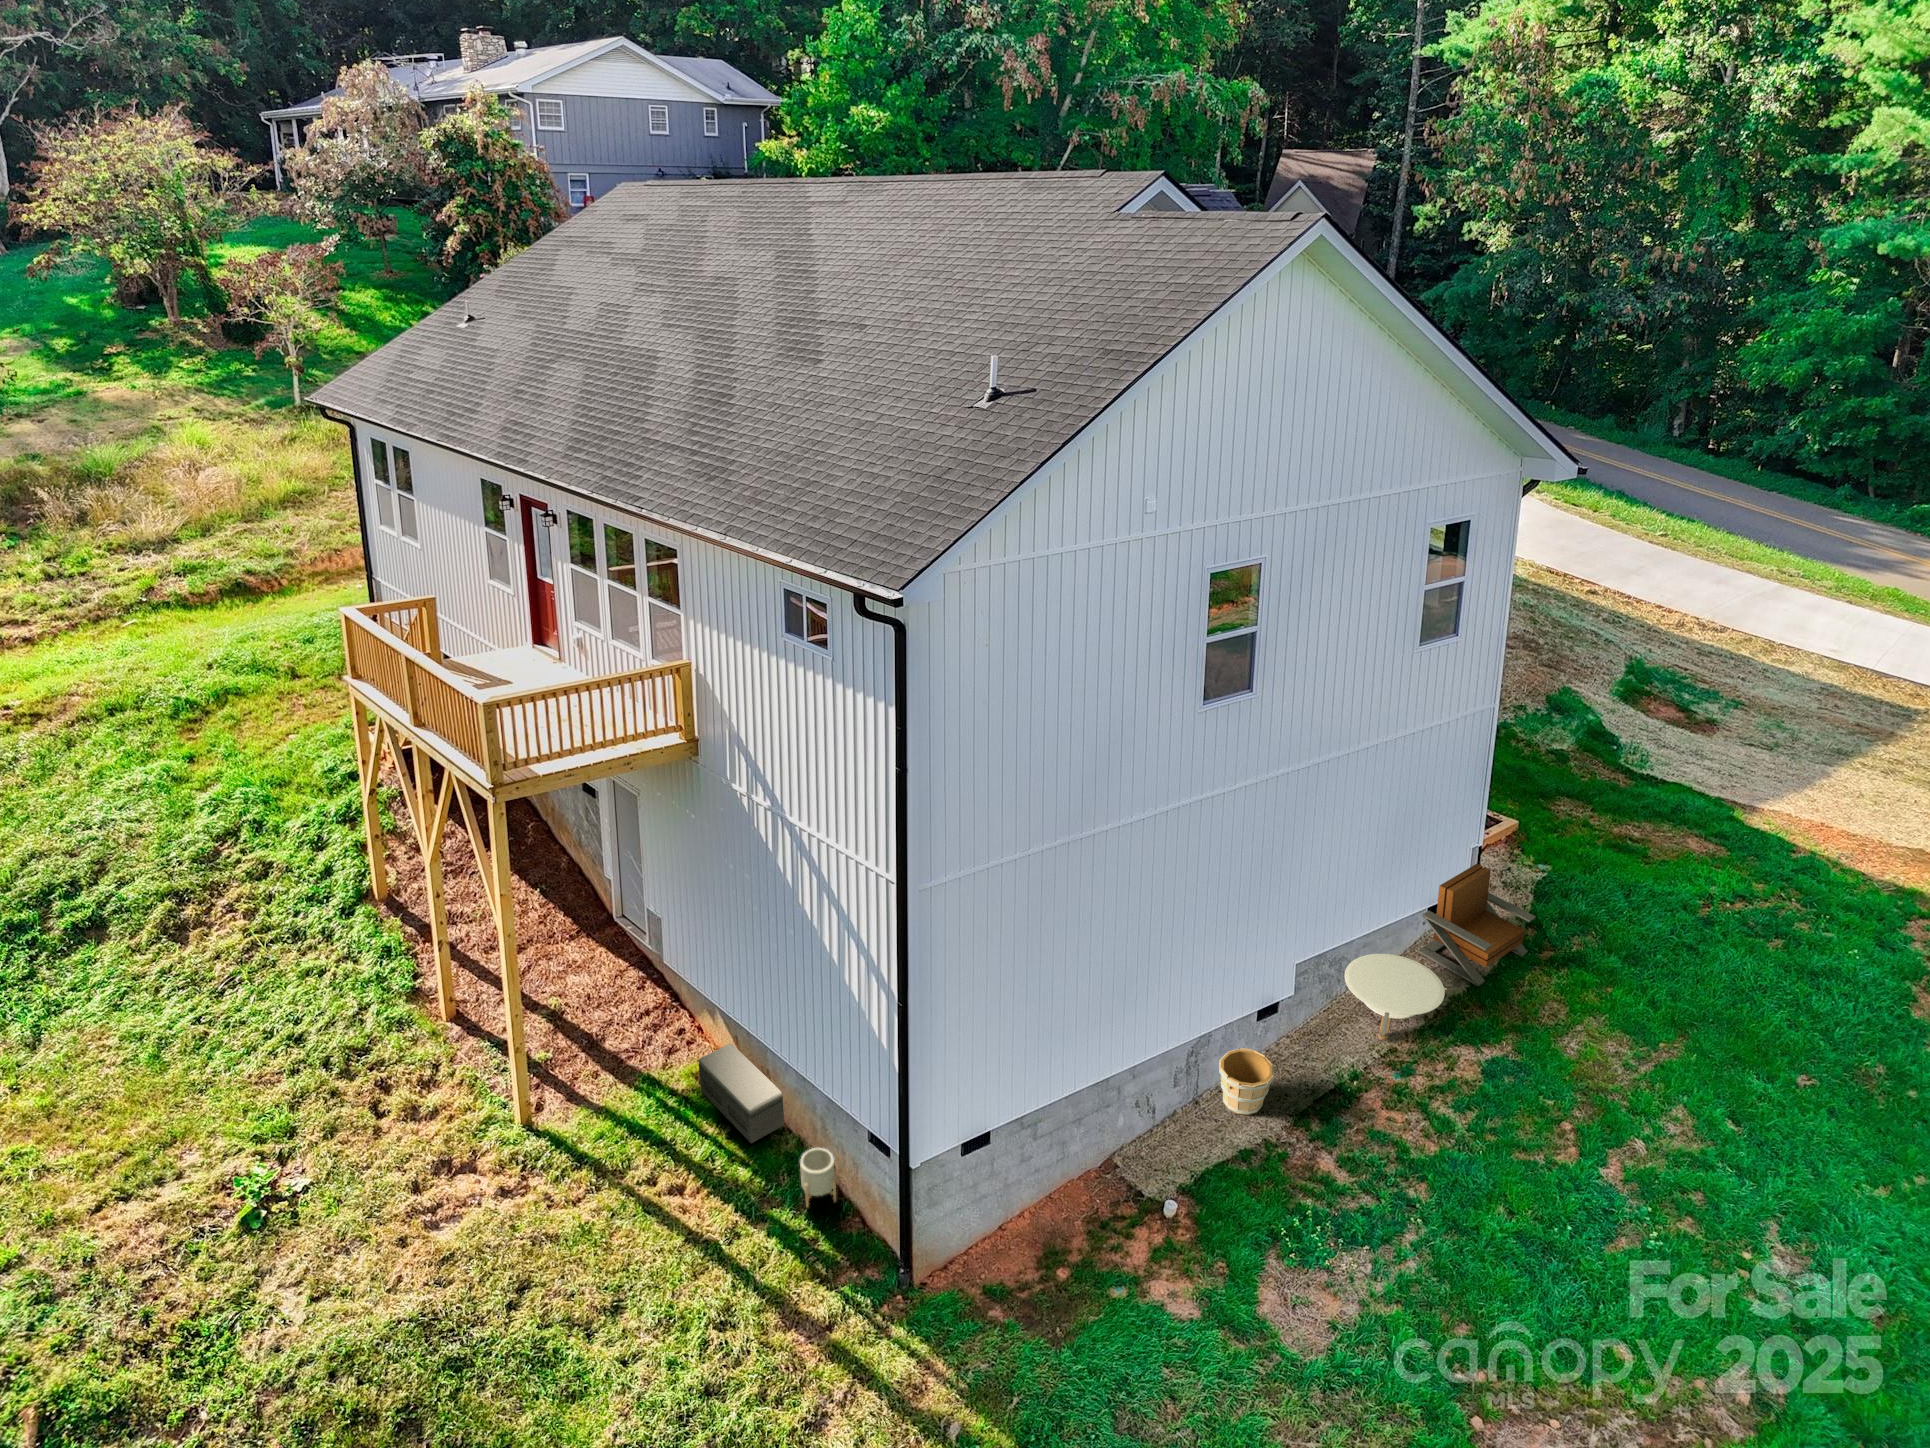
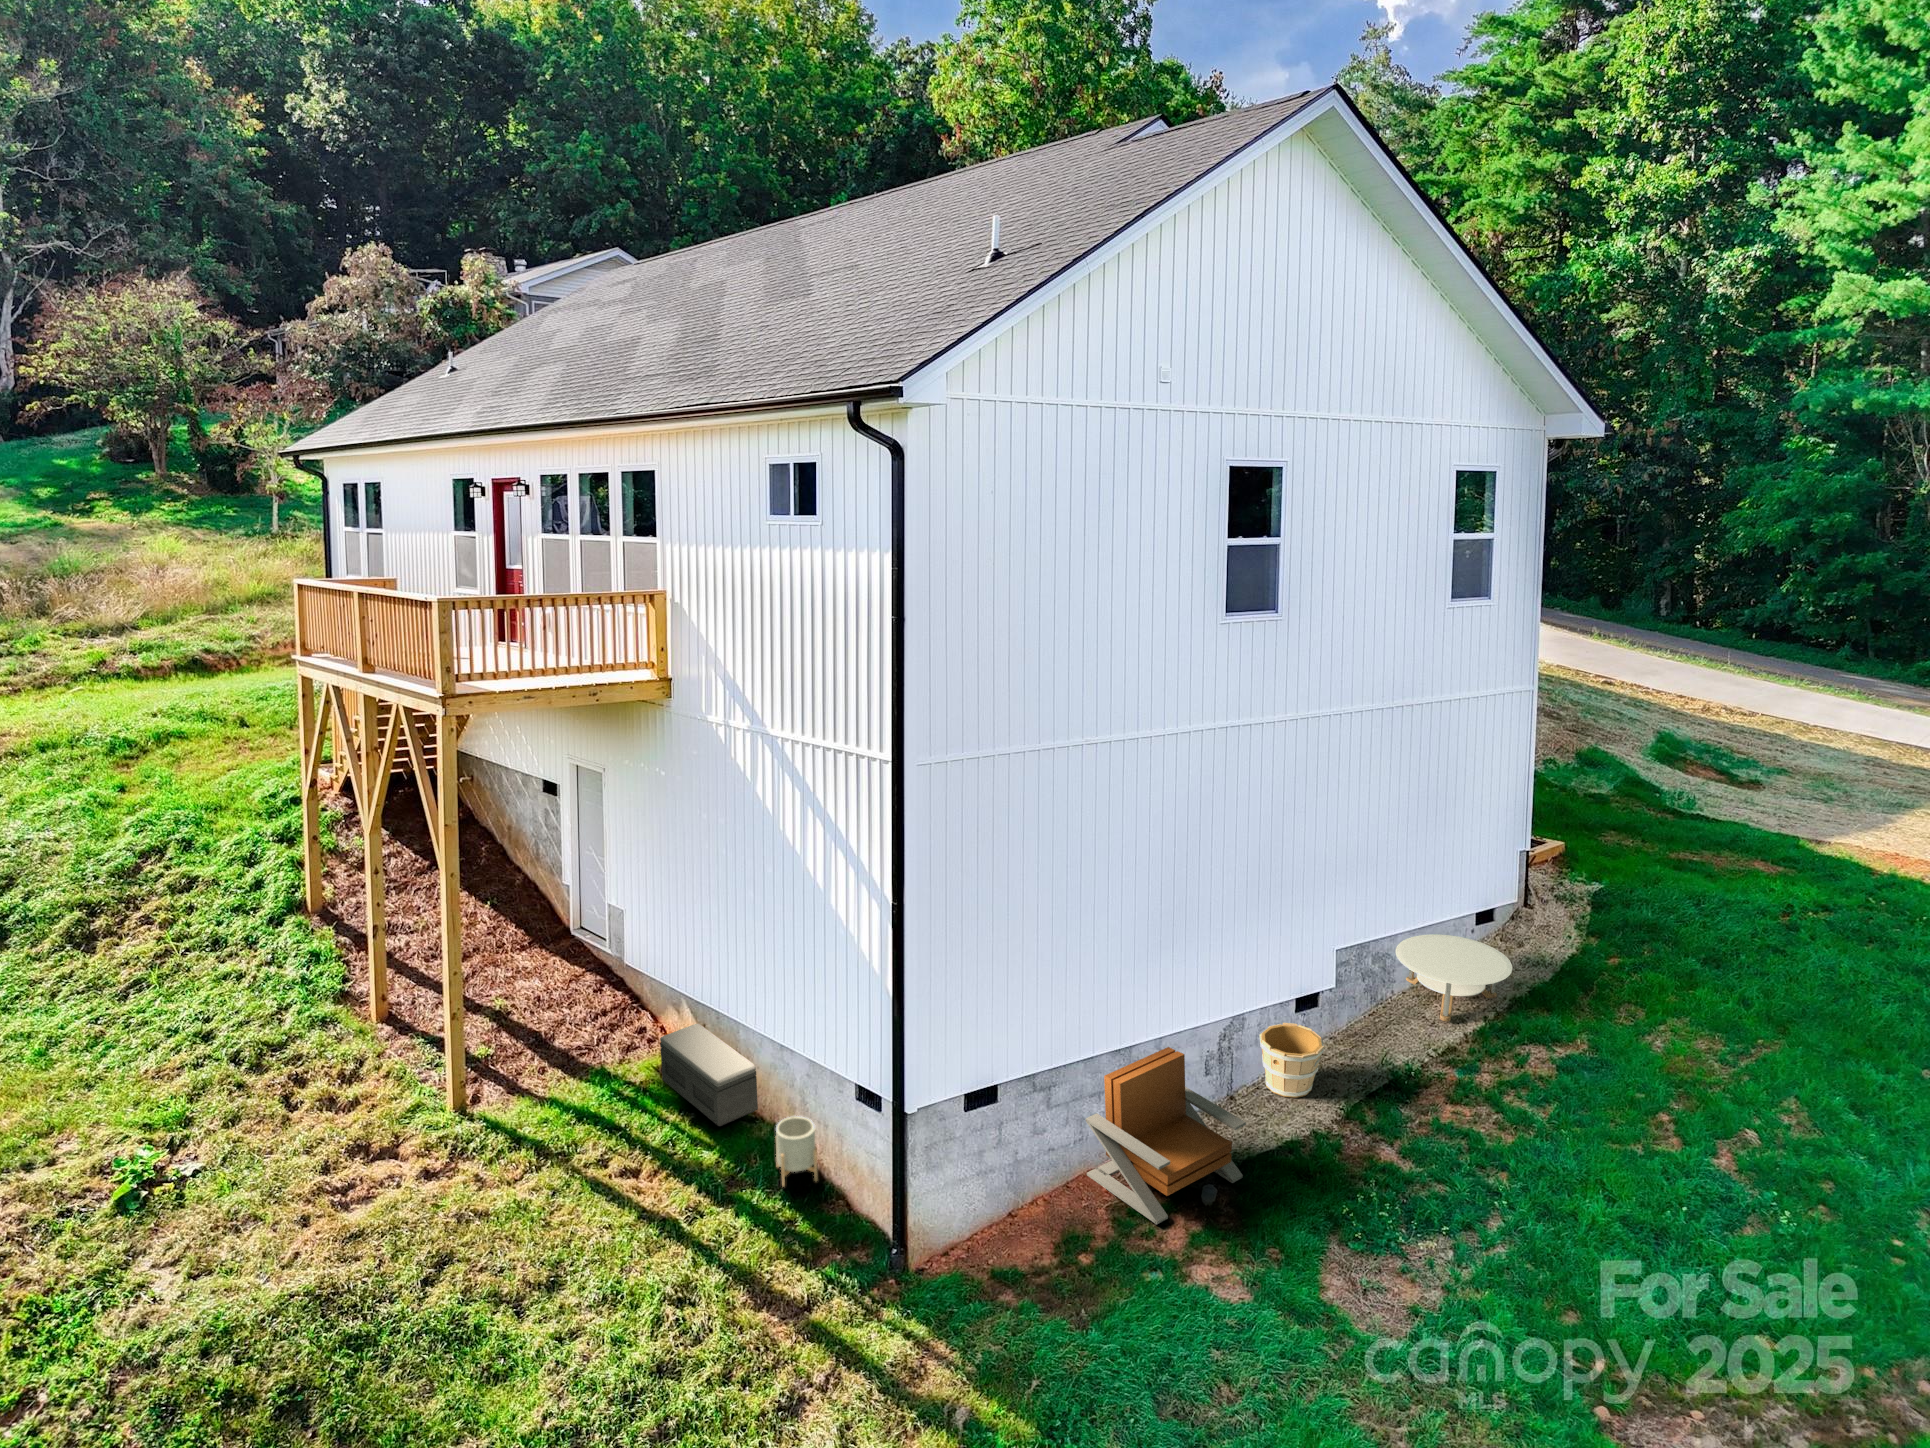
lounge chair: present [1418,864,1536,986] -> present [1086,1047,1246,1224]

